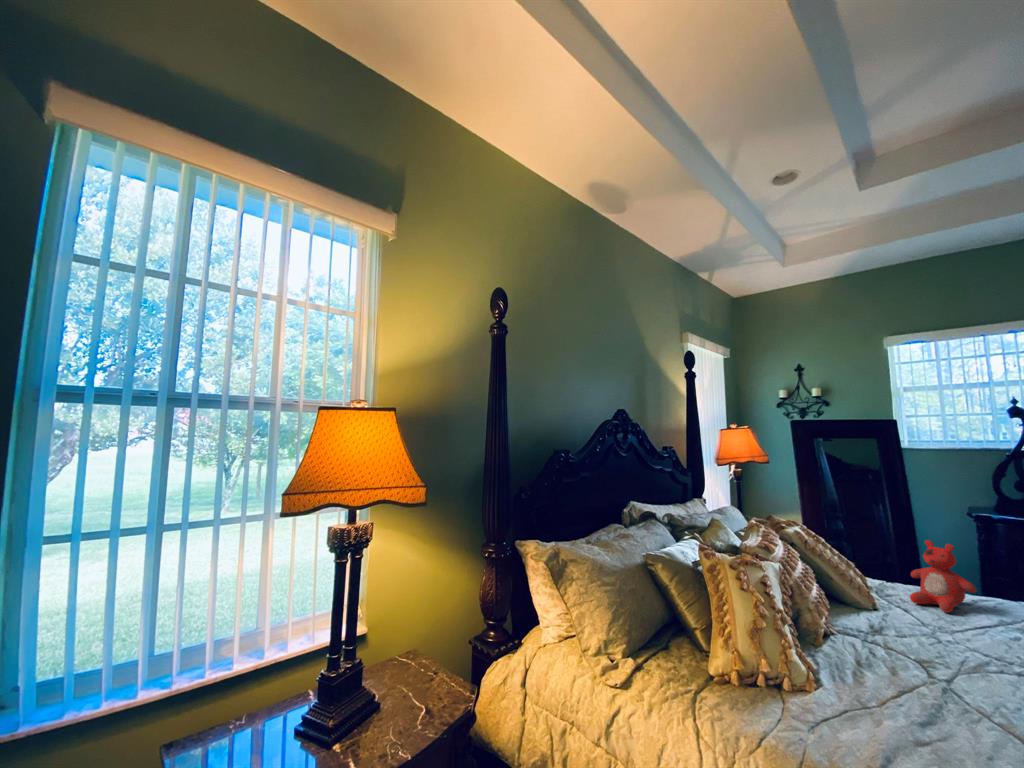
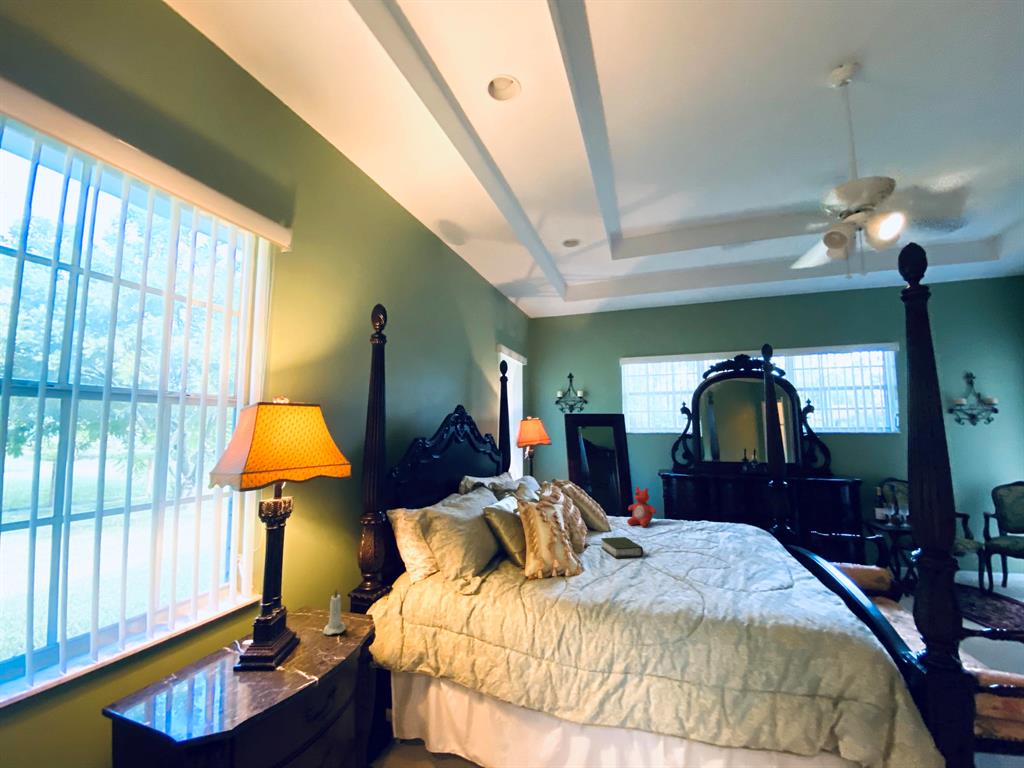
book: none [856,626,952,680] -> present [601,537,643,559]
candle: none [414,642,442,705] -> present [323,589,346,635]

